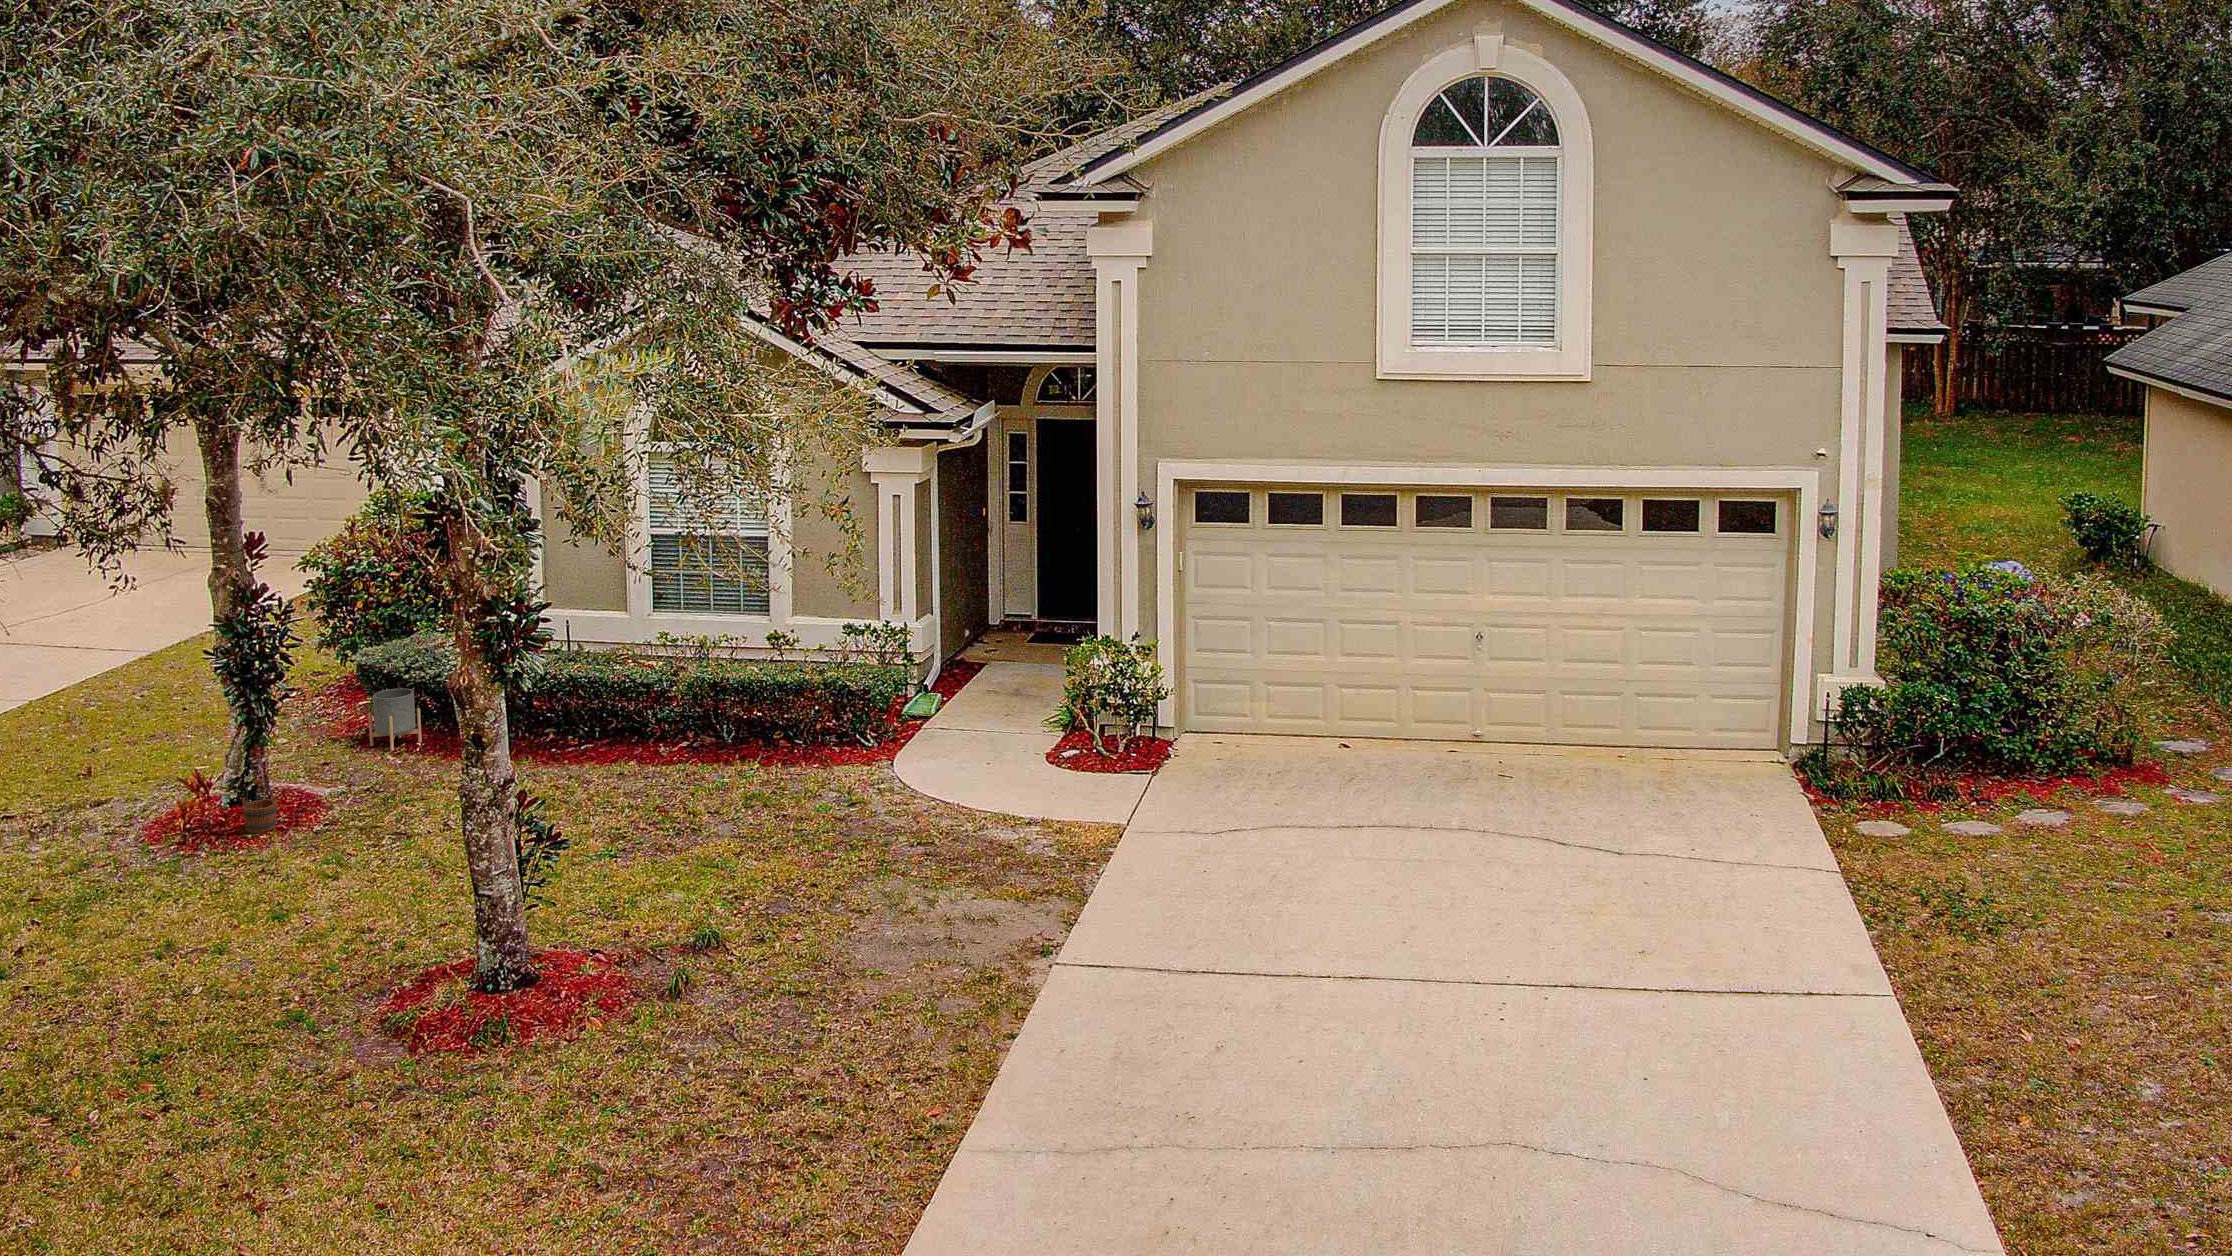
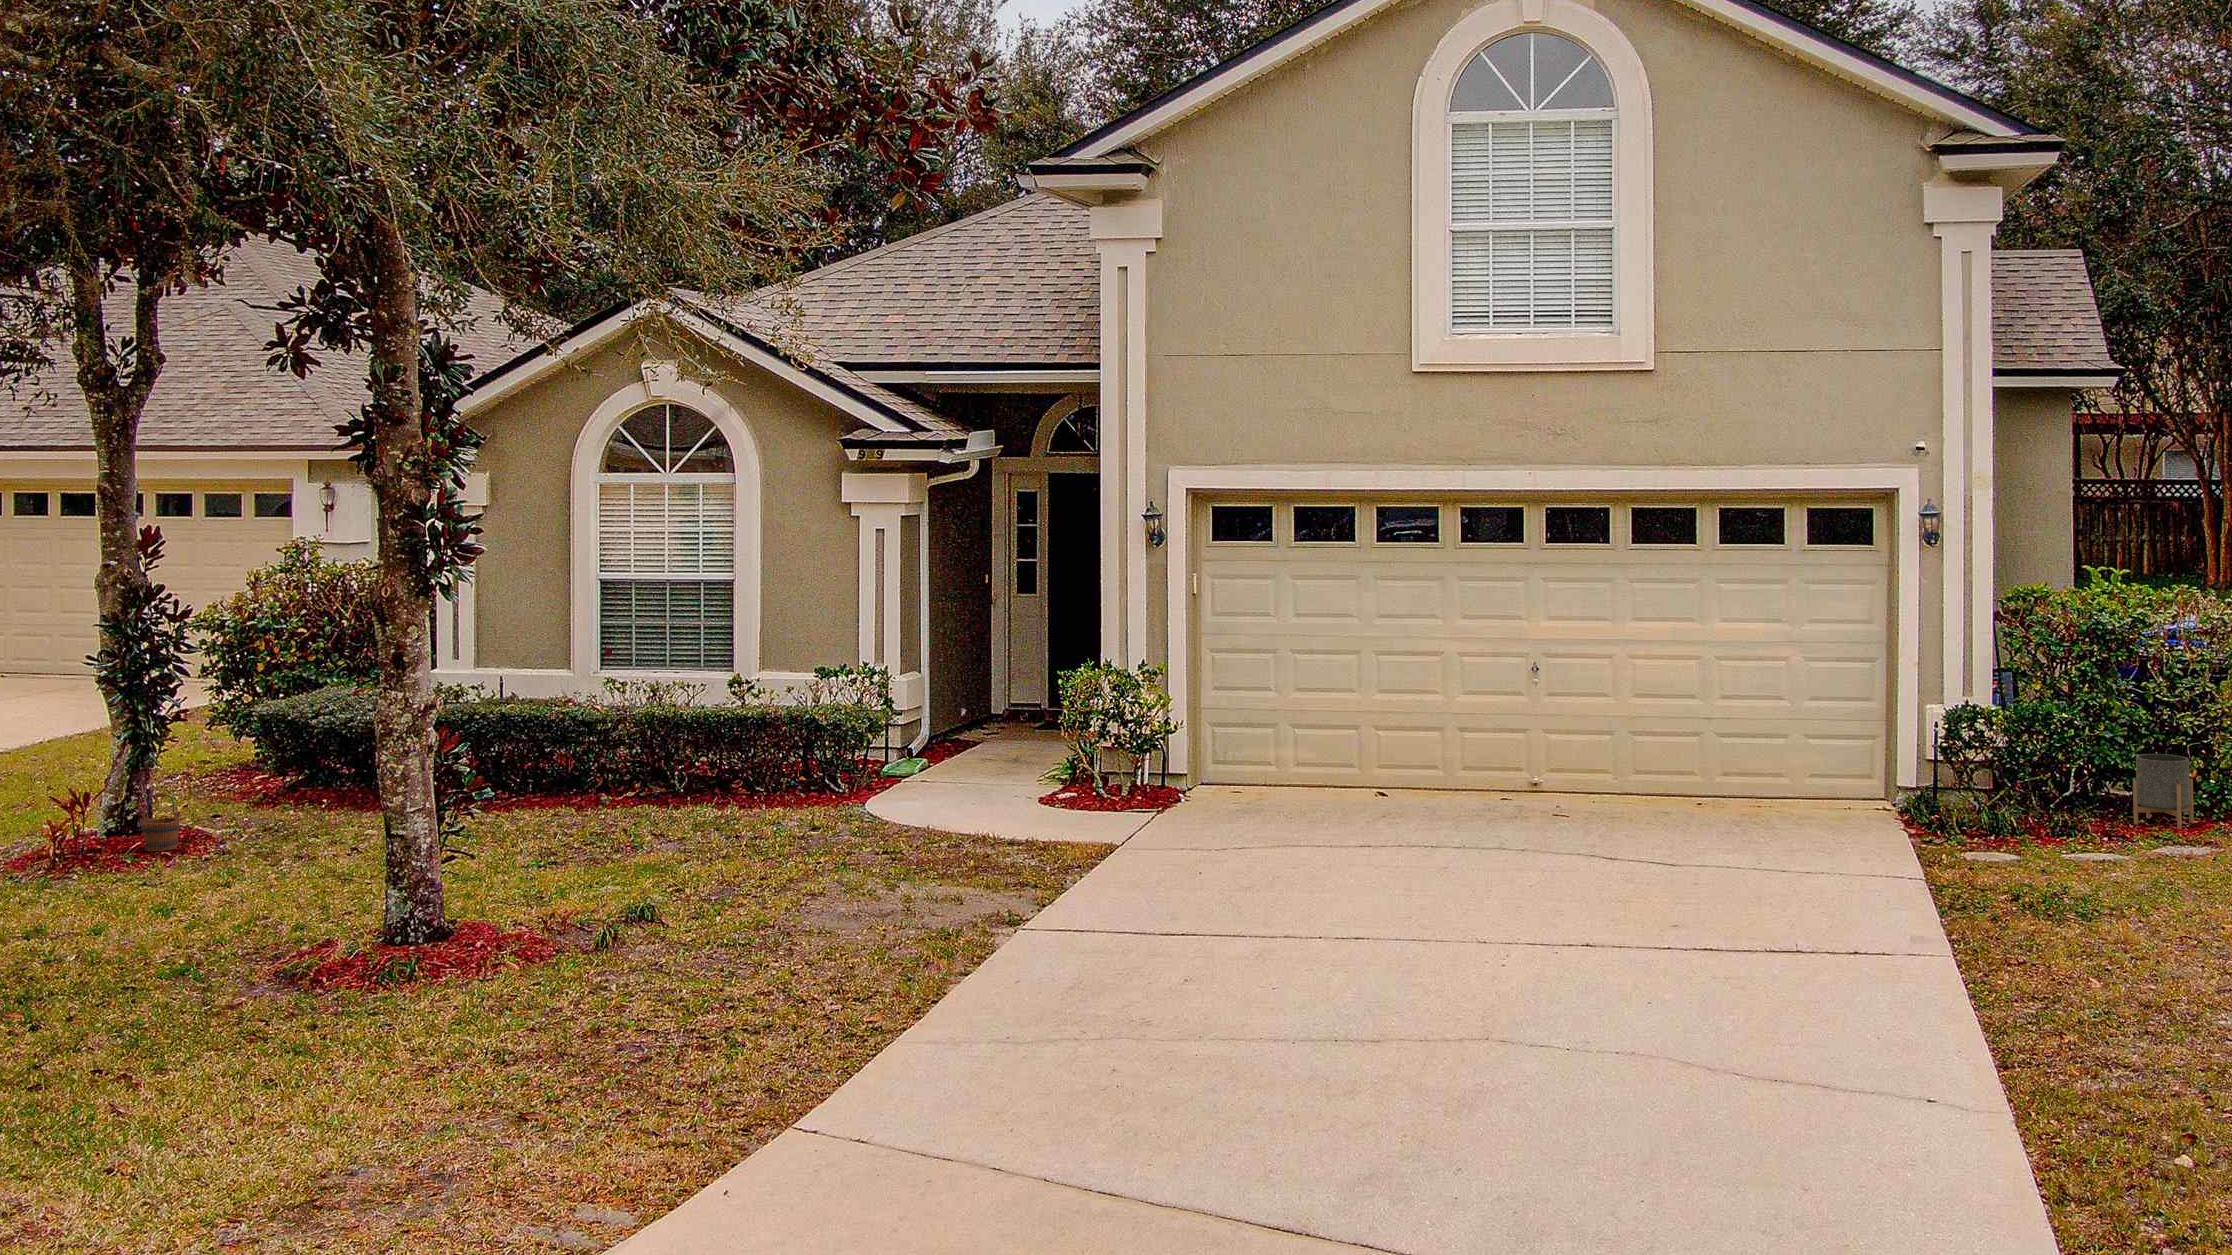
planter: present [368,689,422,751] -> present [2133,754,2194,829]

